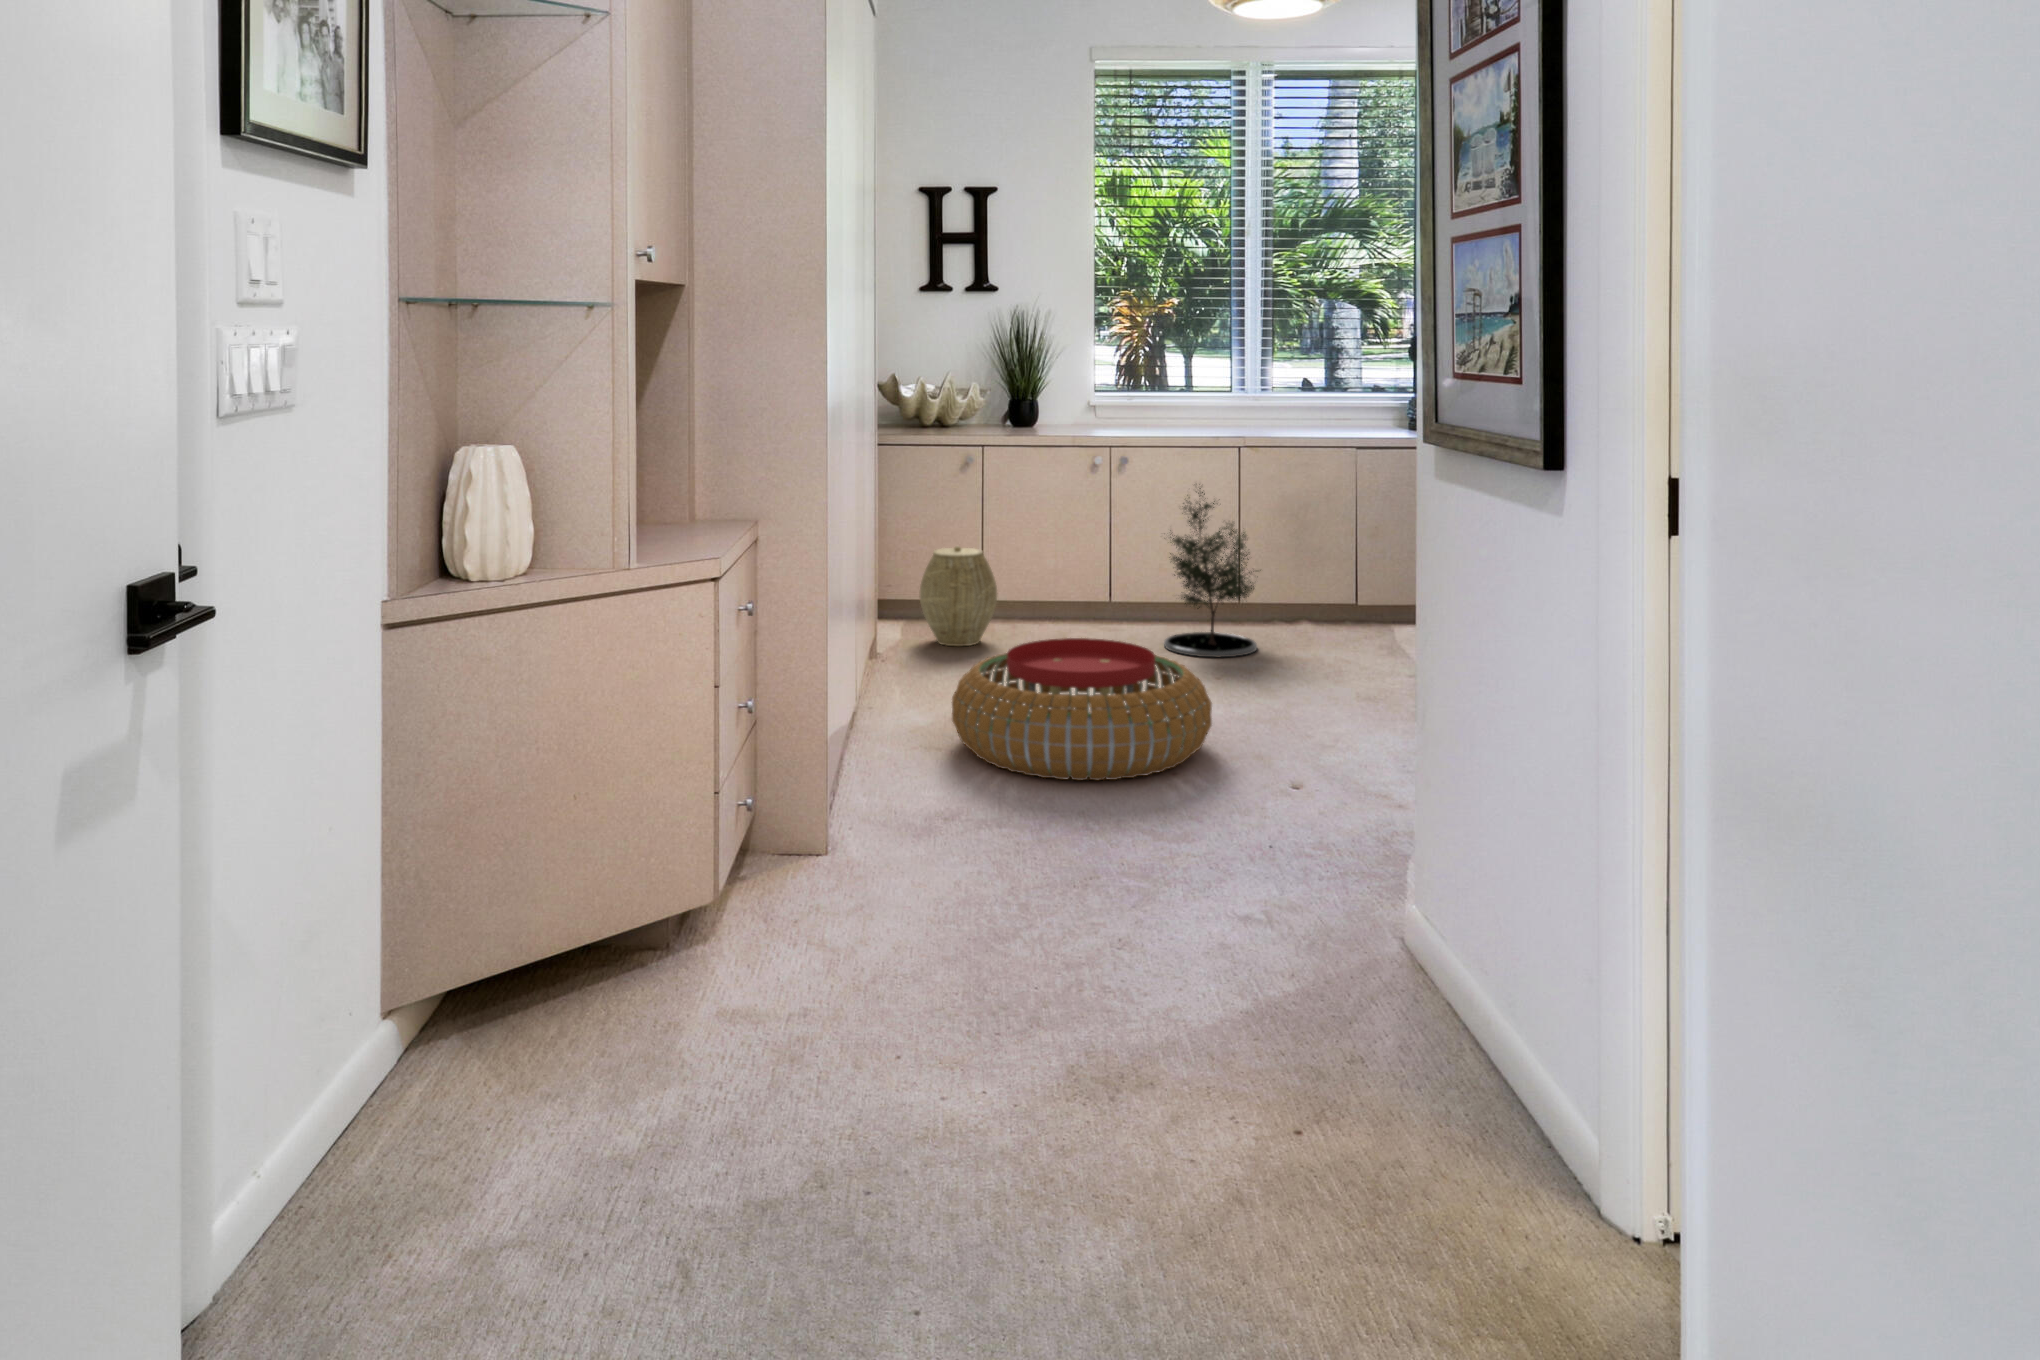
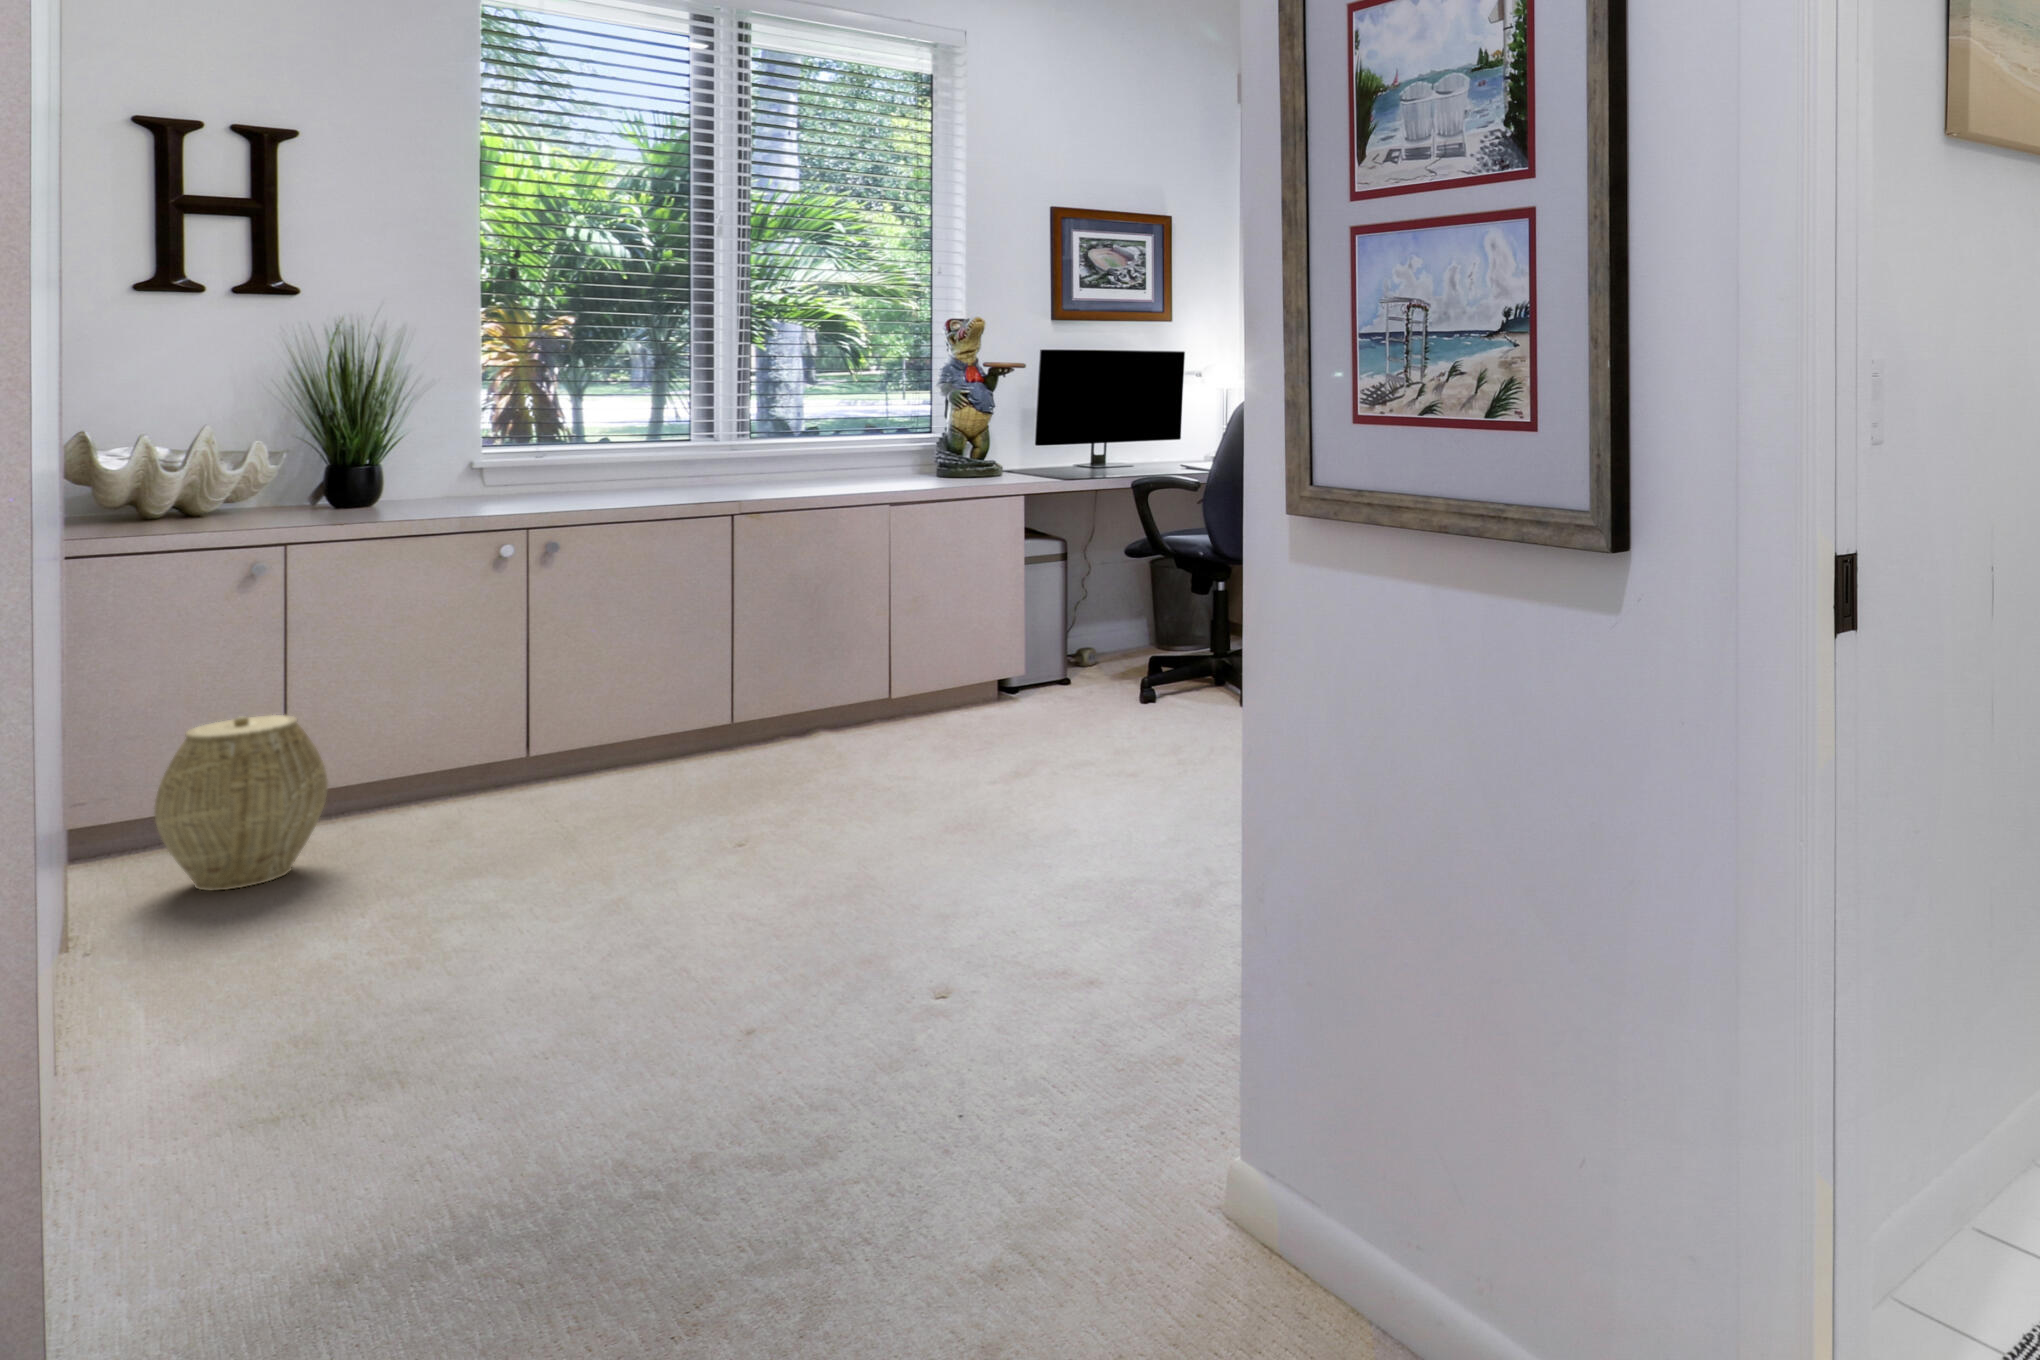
potted tree: present [1164,488,1261,657] -> none [629,566,788,816]
pouf: present [952,638,1212,780] -> none [318,828,813,1102]

